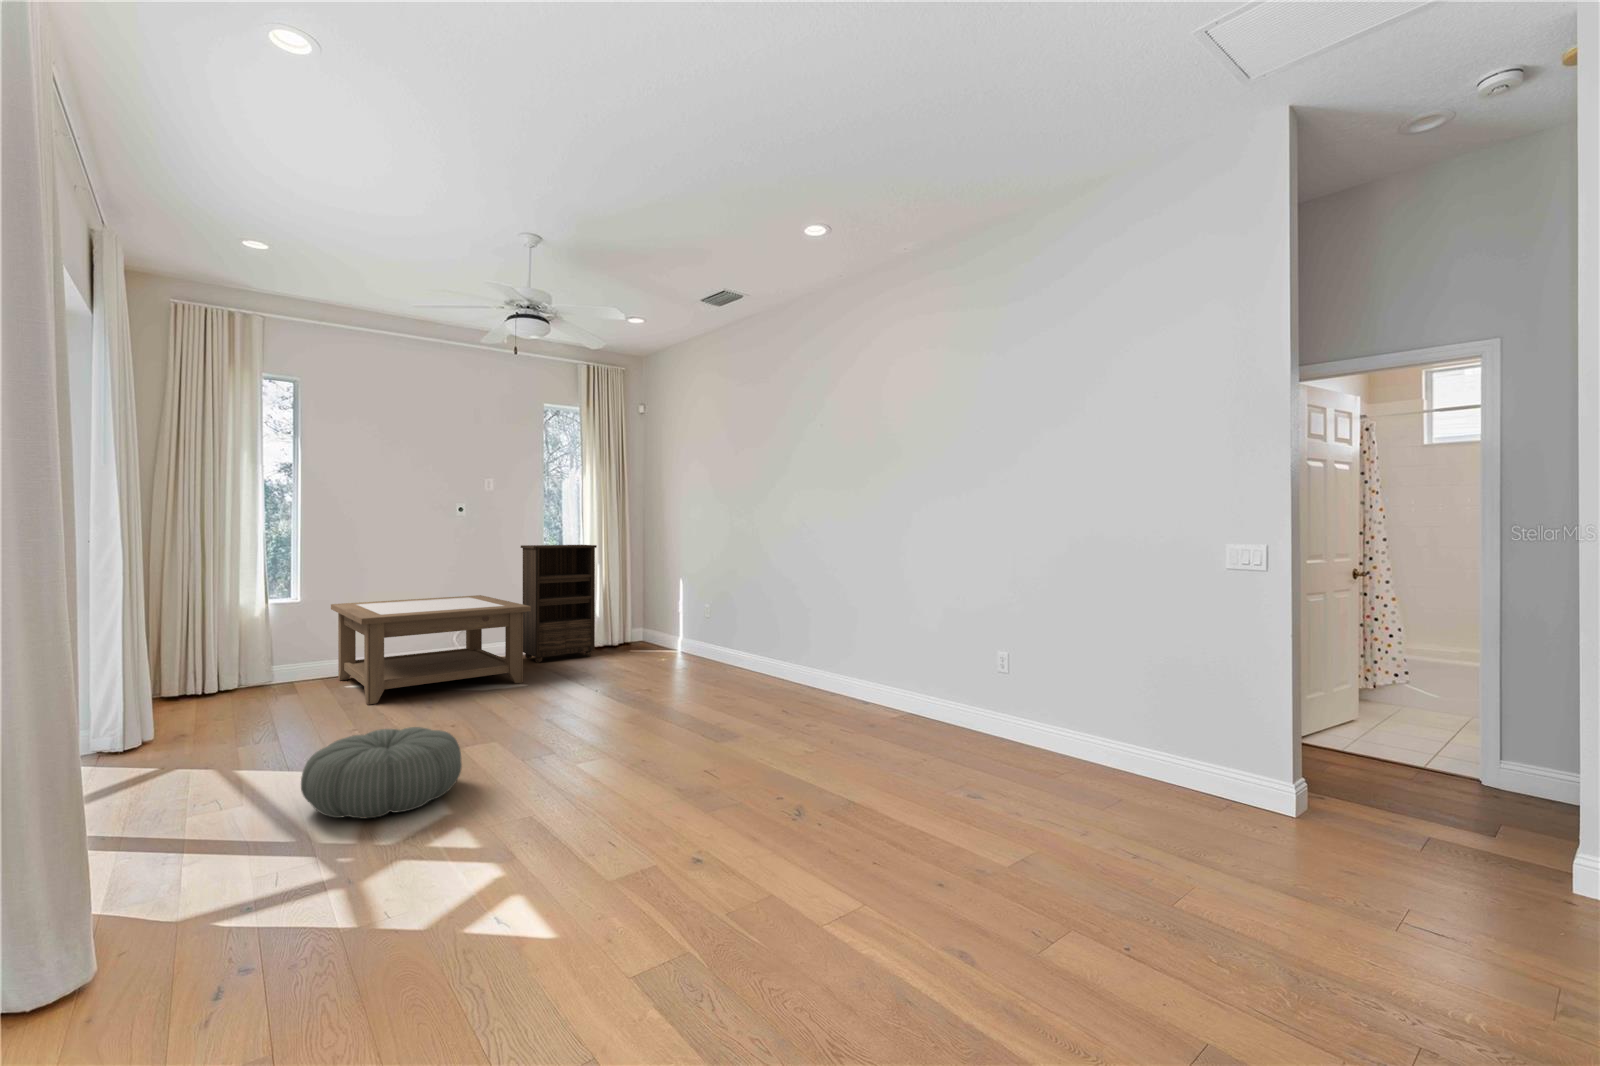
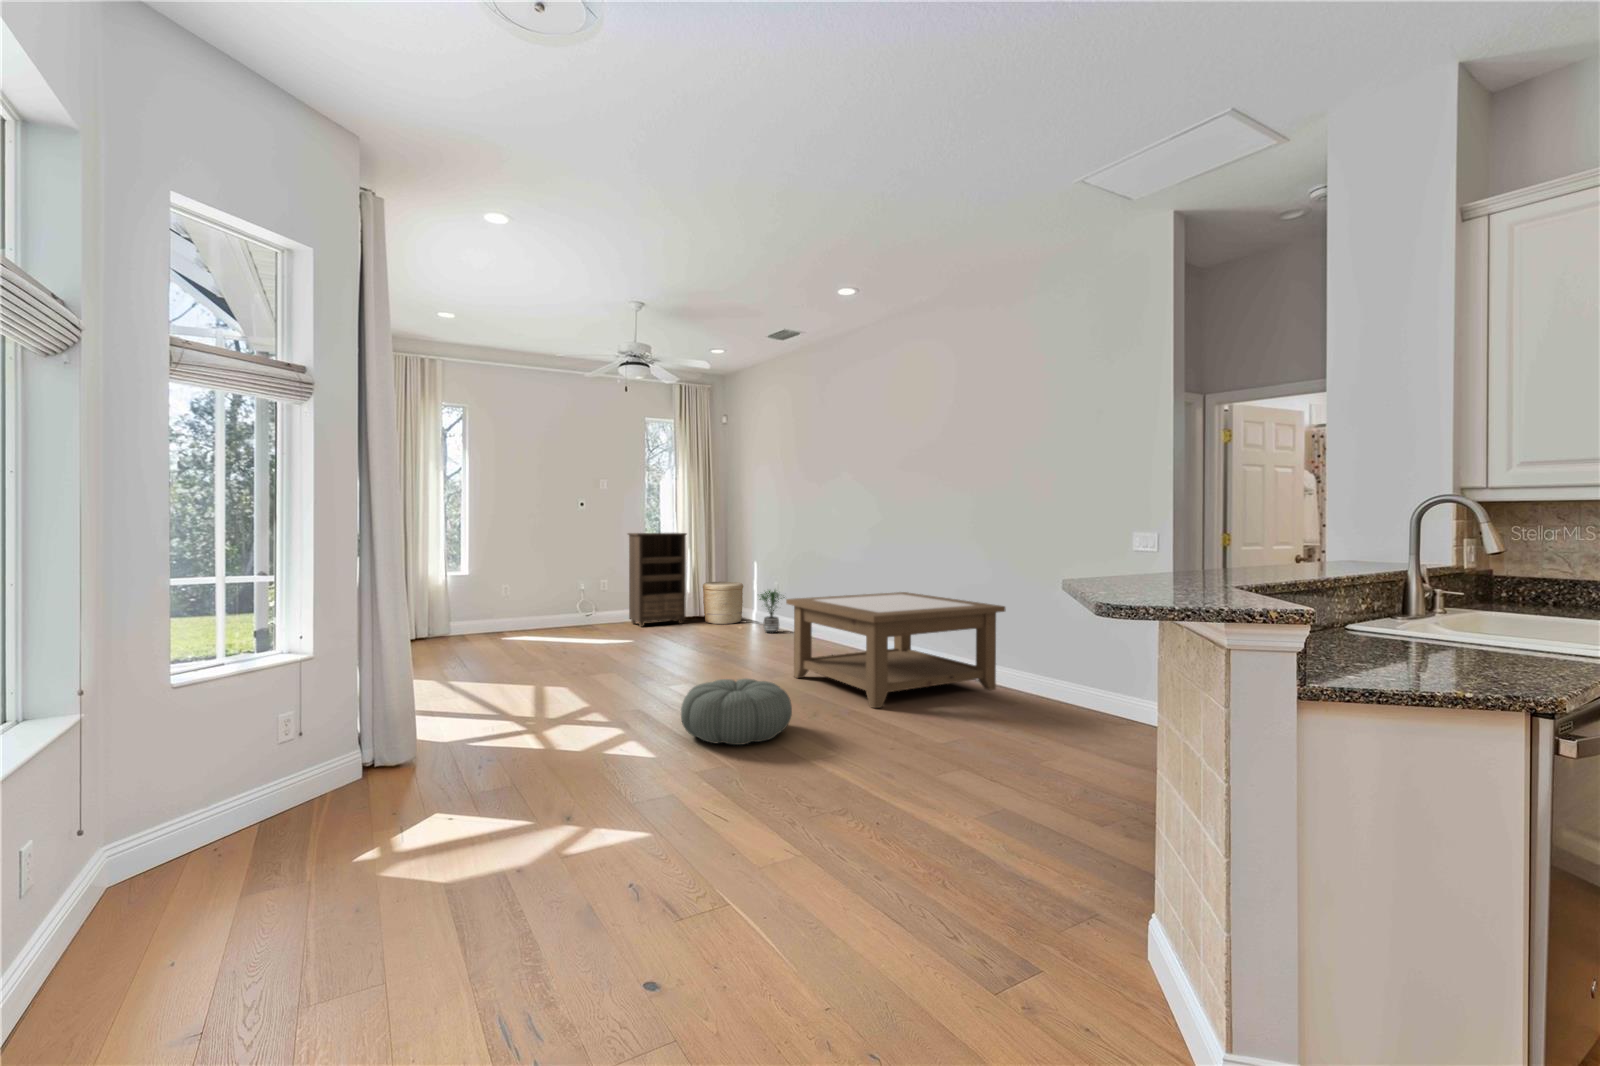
coffee table: present [331,595,531,705] -> present [786,592,1006,708]
woven basket: none [616,603,666,656] -> present [703,582,743,624]
potted plant: none [684,613,723,668] -> present [759,590,785,633]
pouf: present [301,727,462,818] -> present [681,679,792,745]

